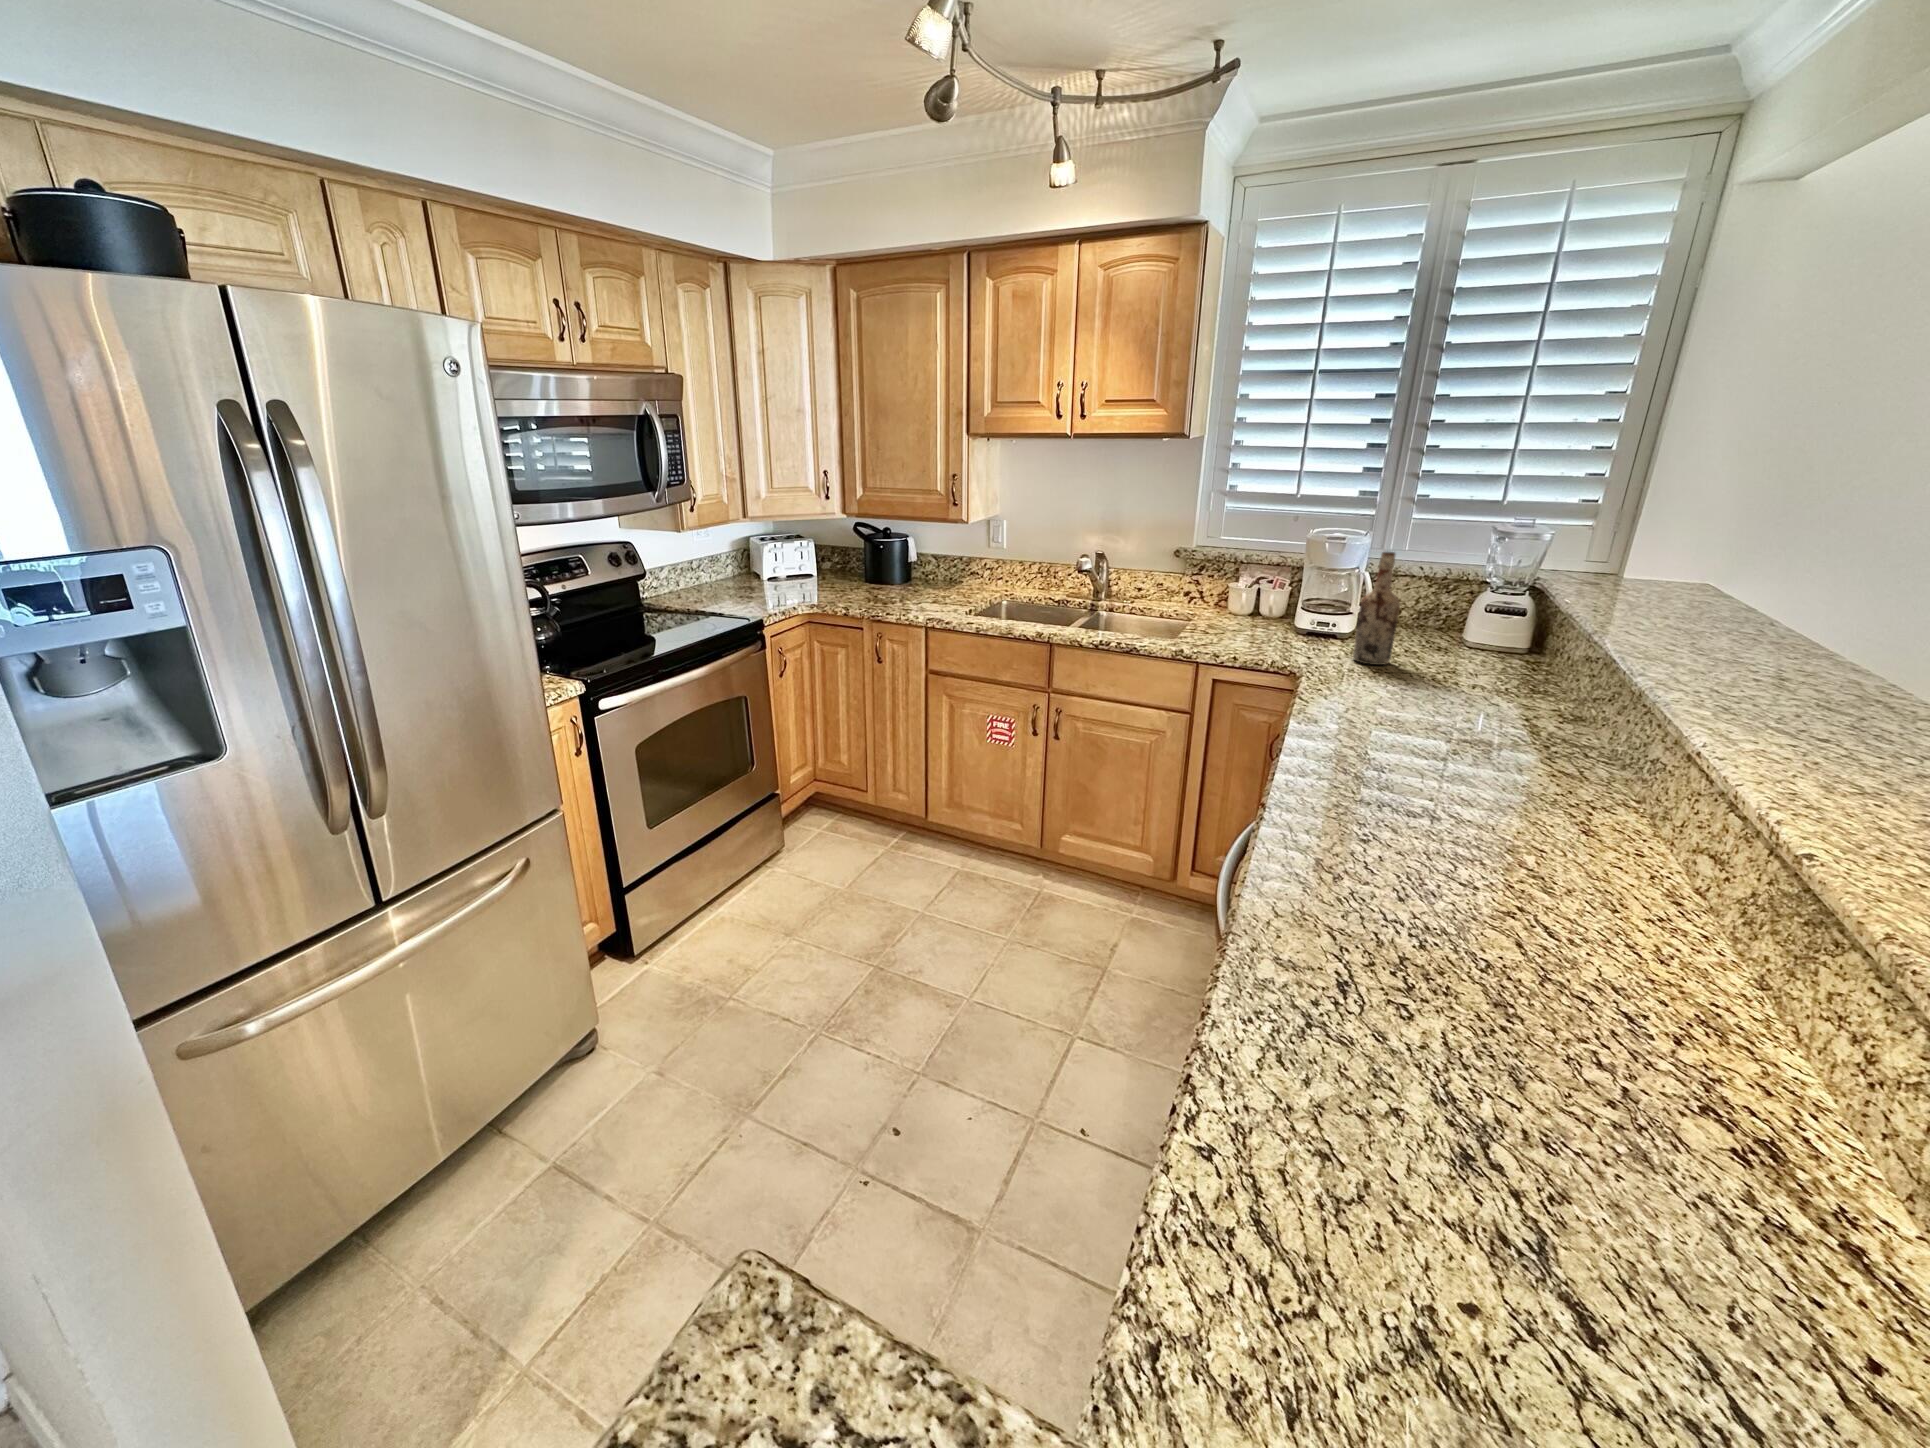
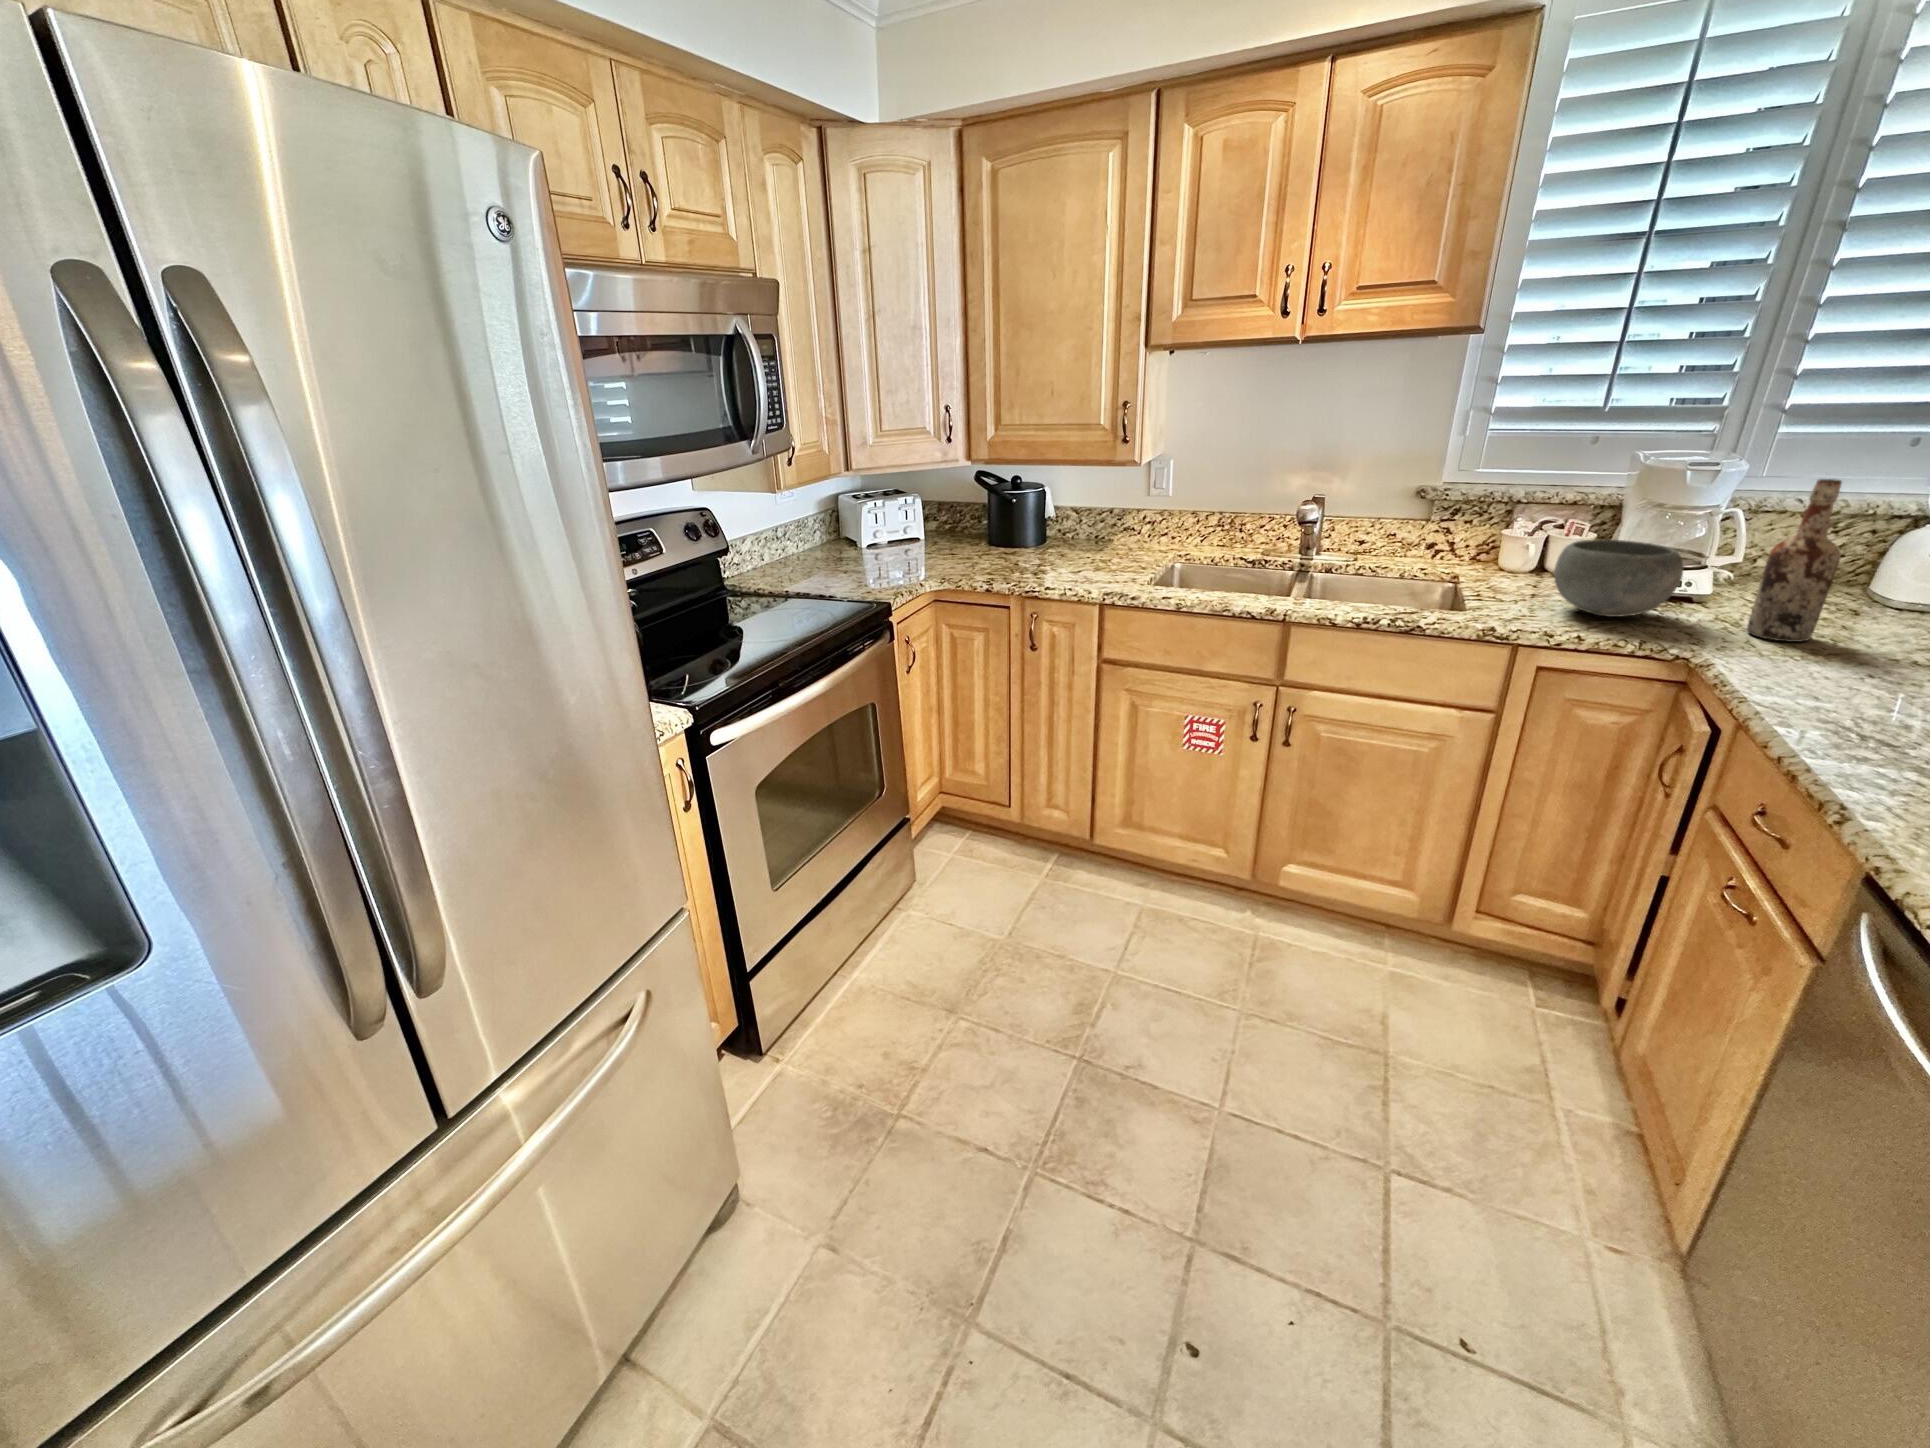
bowl: none [1240,591,1318,646] -> present [1554,540,1683,617]

